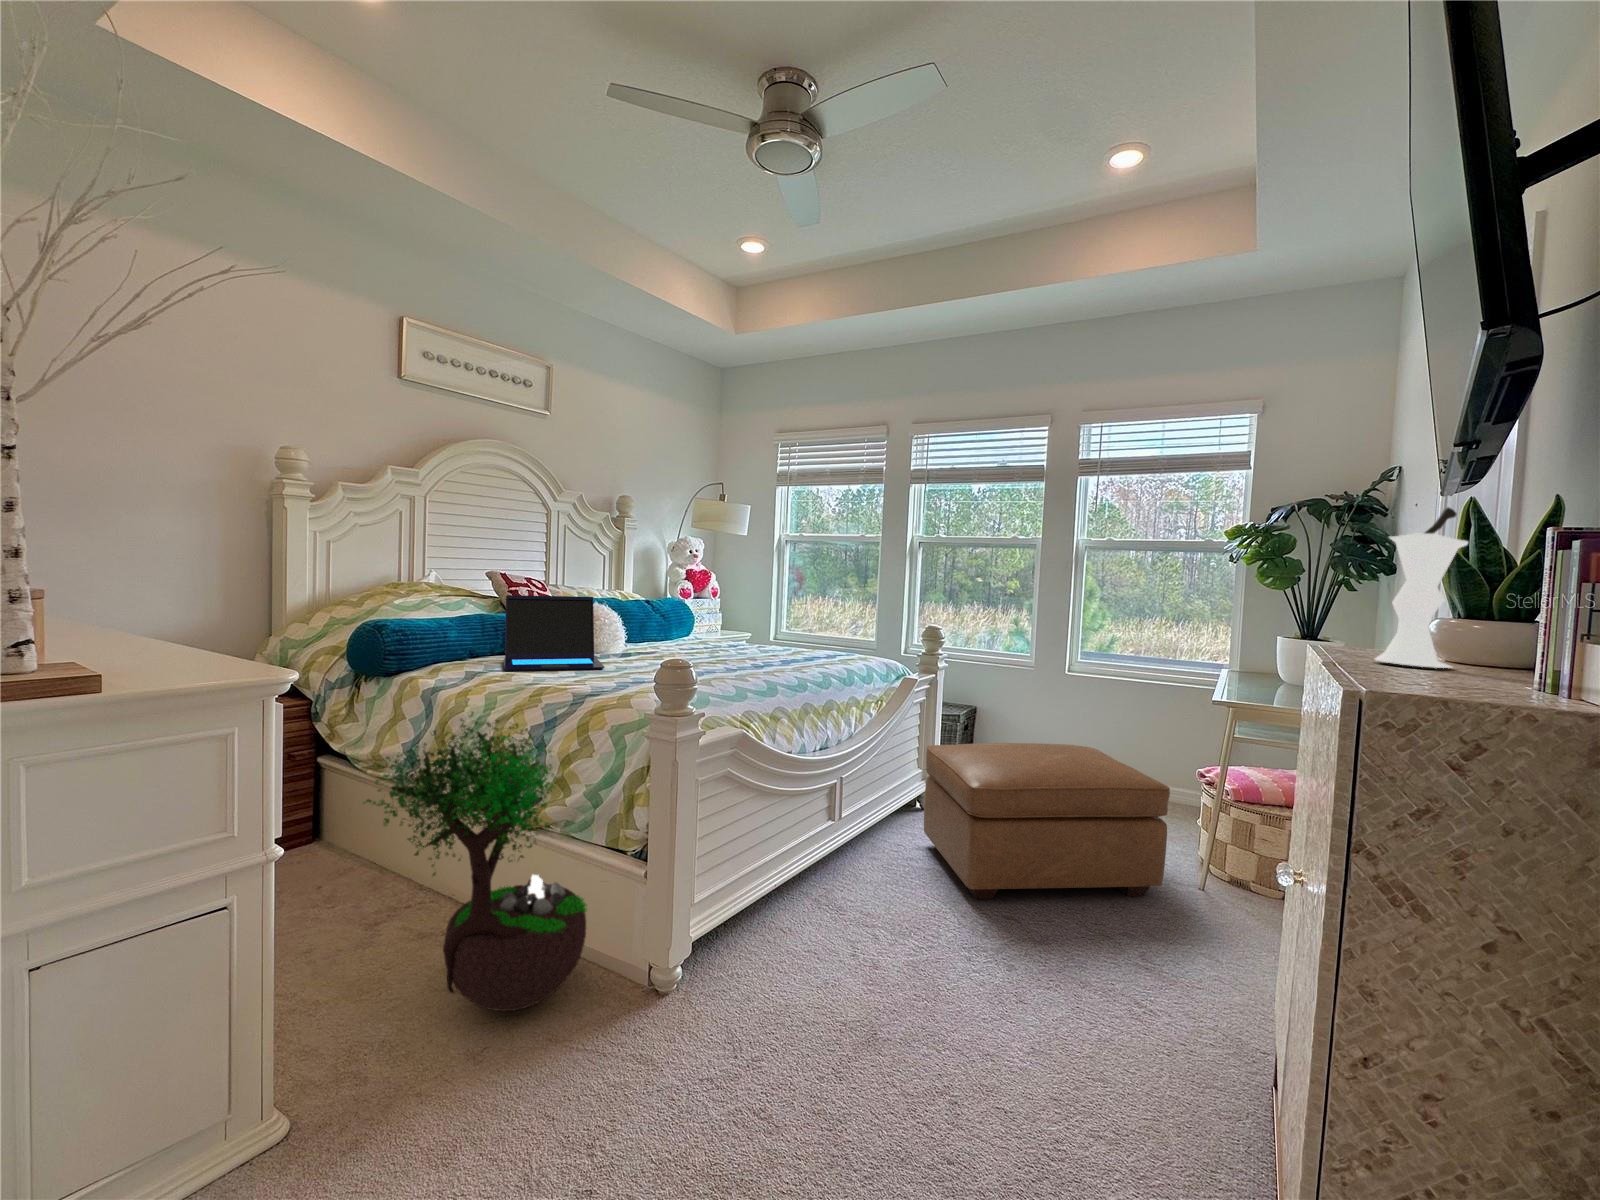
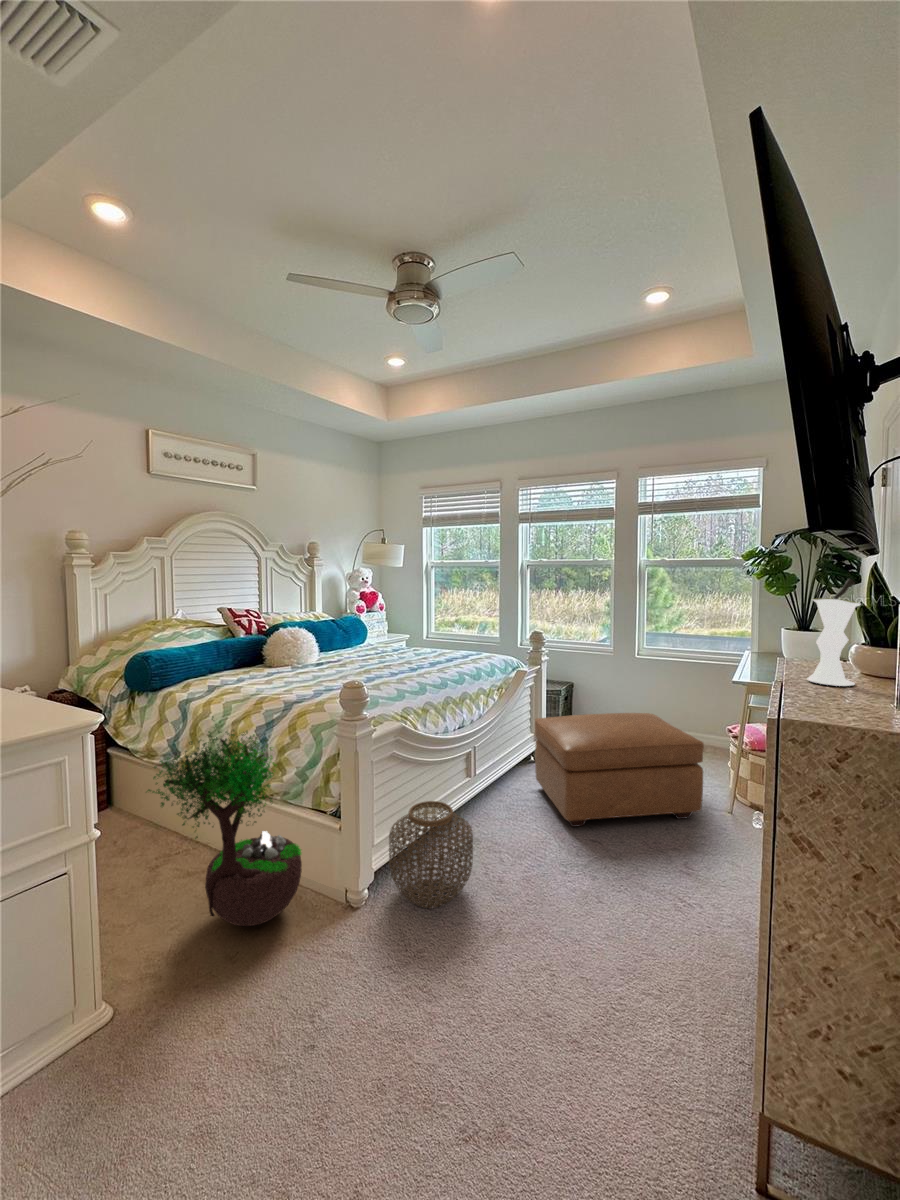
laptop: present [504,595,605,671] -> none [233,625,305,684]
woven basket: none [714,845,838,1000] -> present [389,801,473,908]

